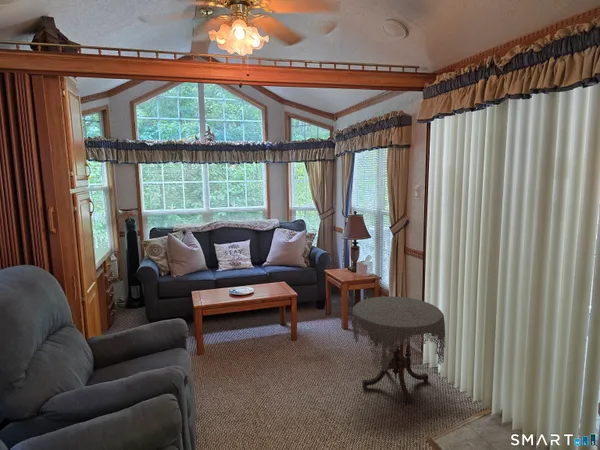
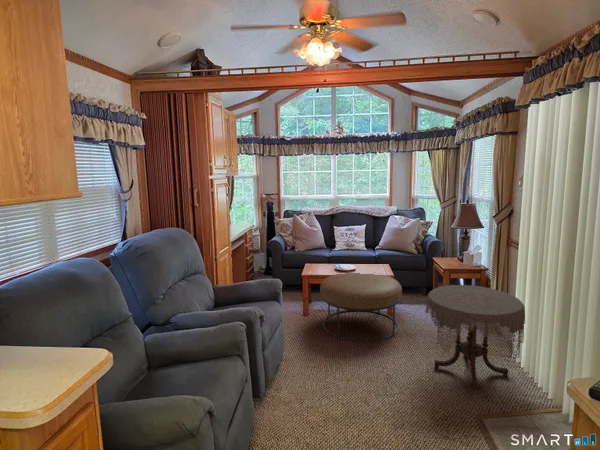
ottoman: none [220,293,311,376] -> present [320,273,402,342]

